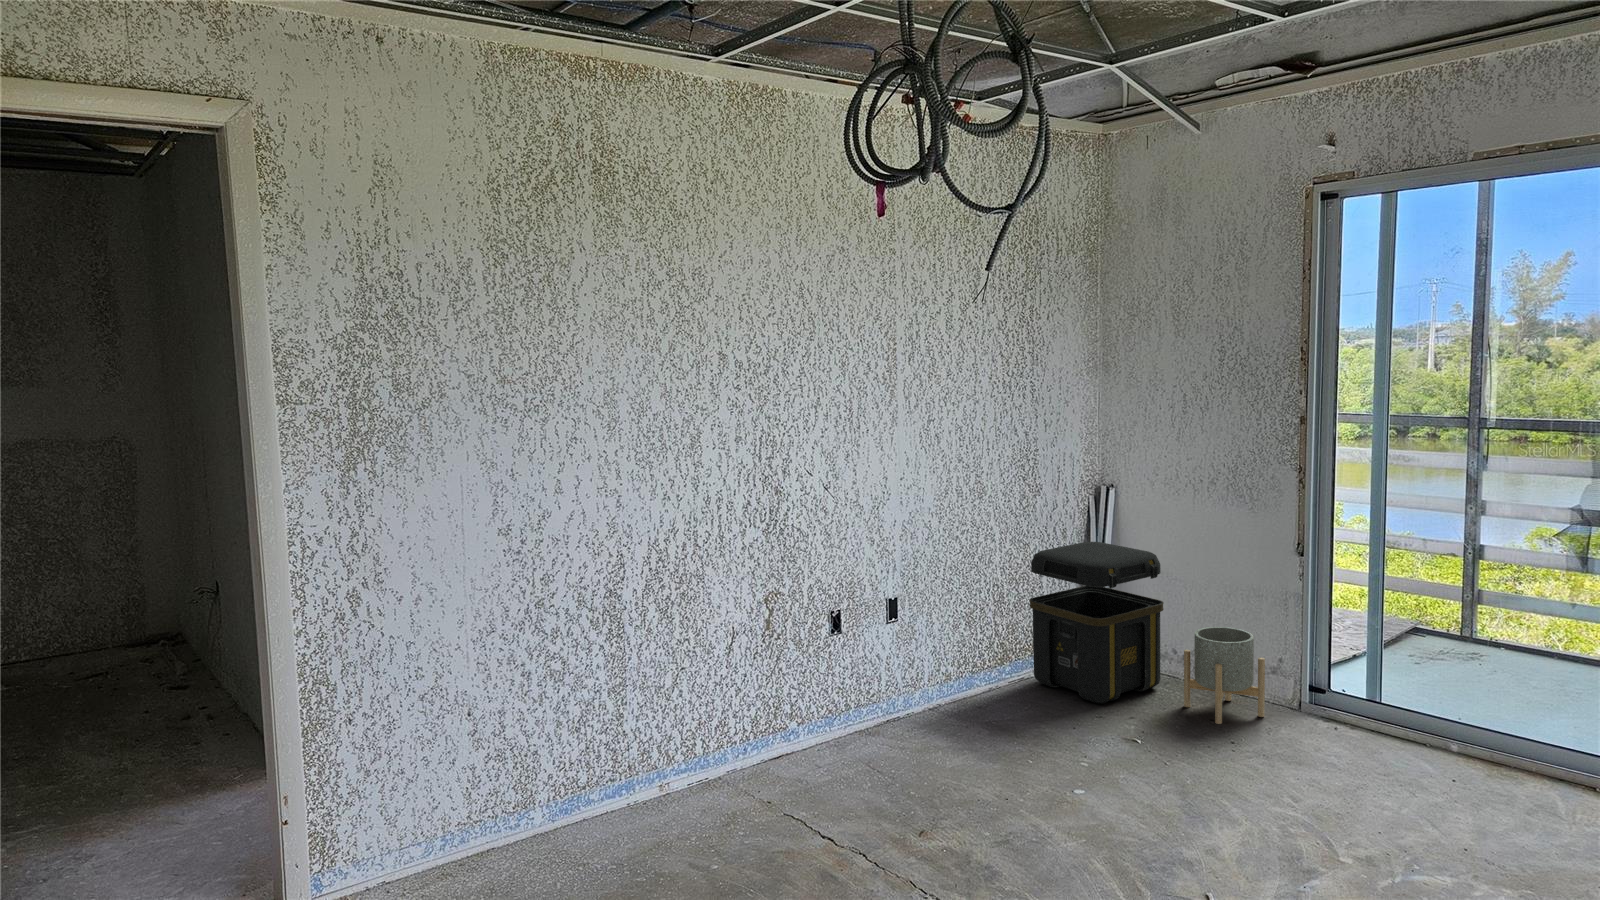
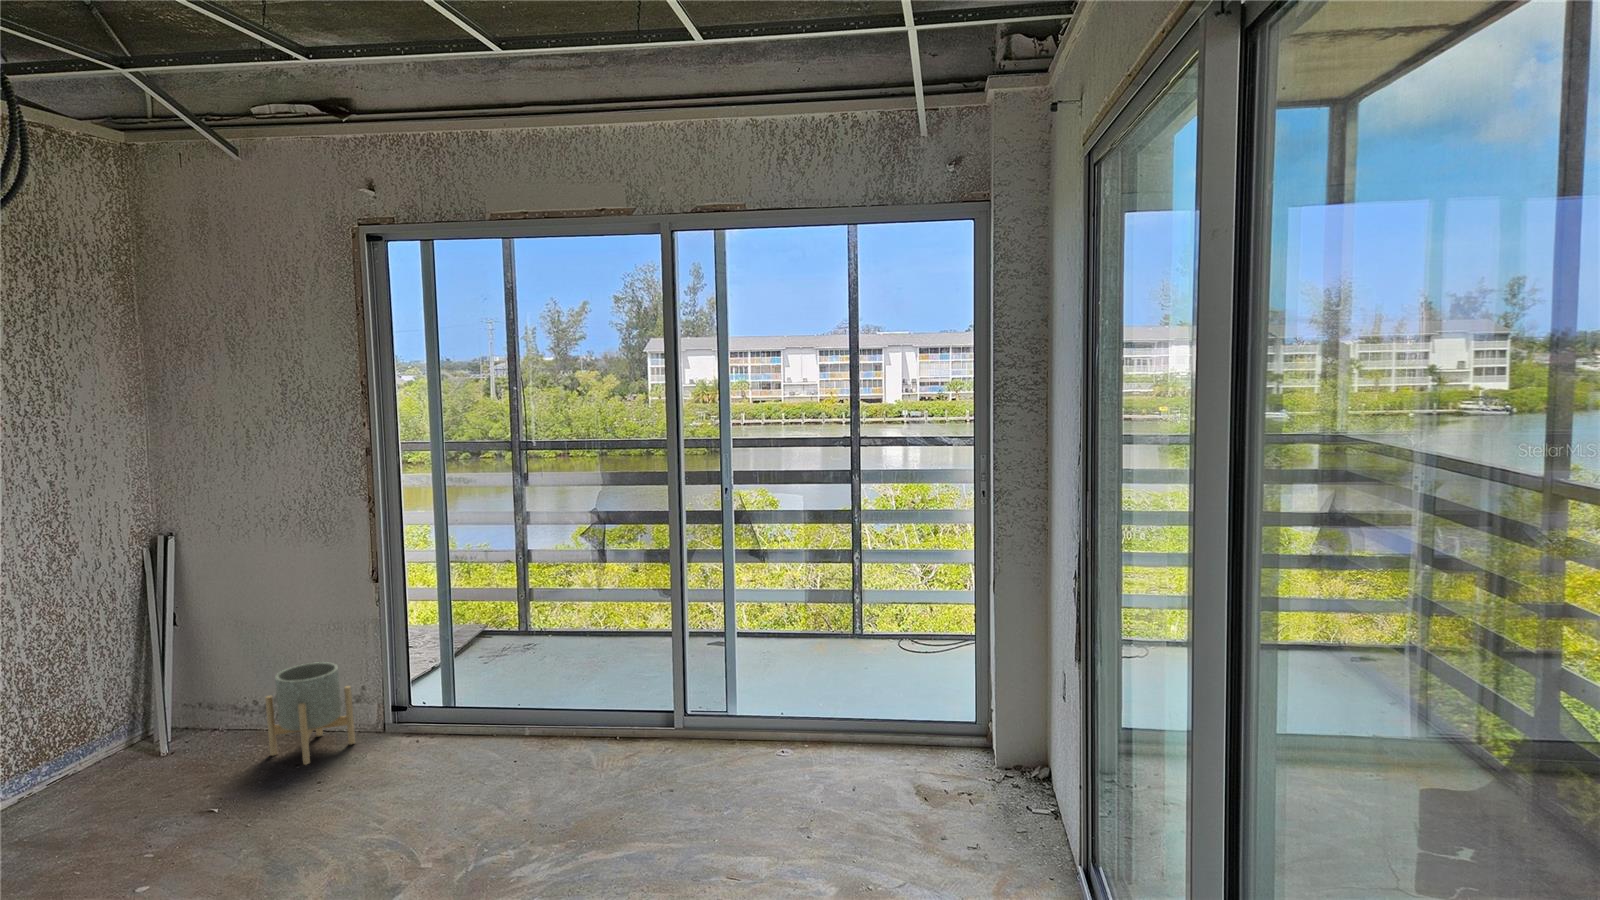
toolbox: present [1030,542,1164,703] -> none [63,599,244,781]

